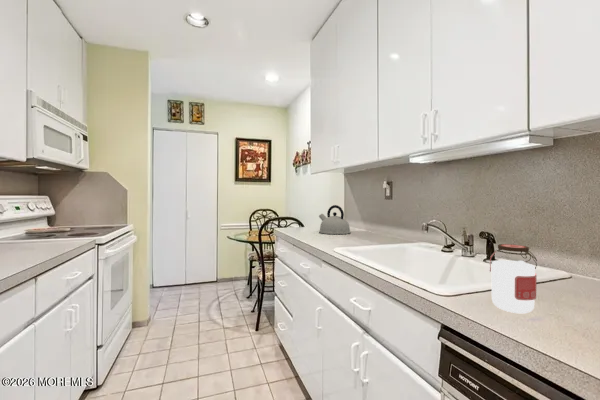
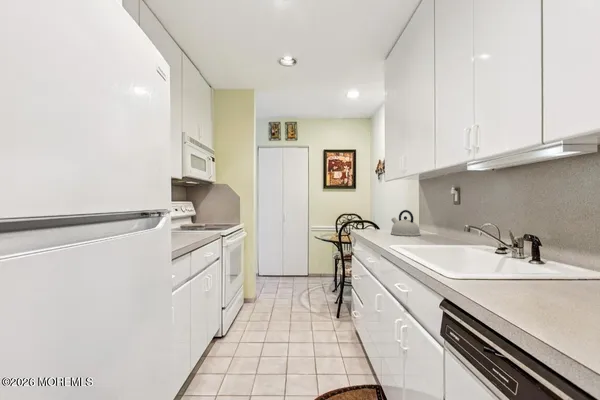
jar: present [490,244,537,313] -> none [485,241,521,293]

